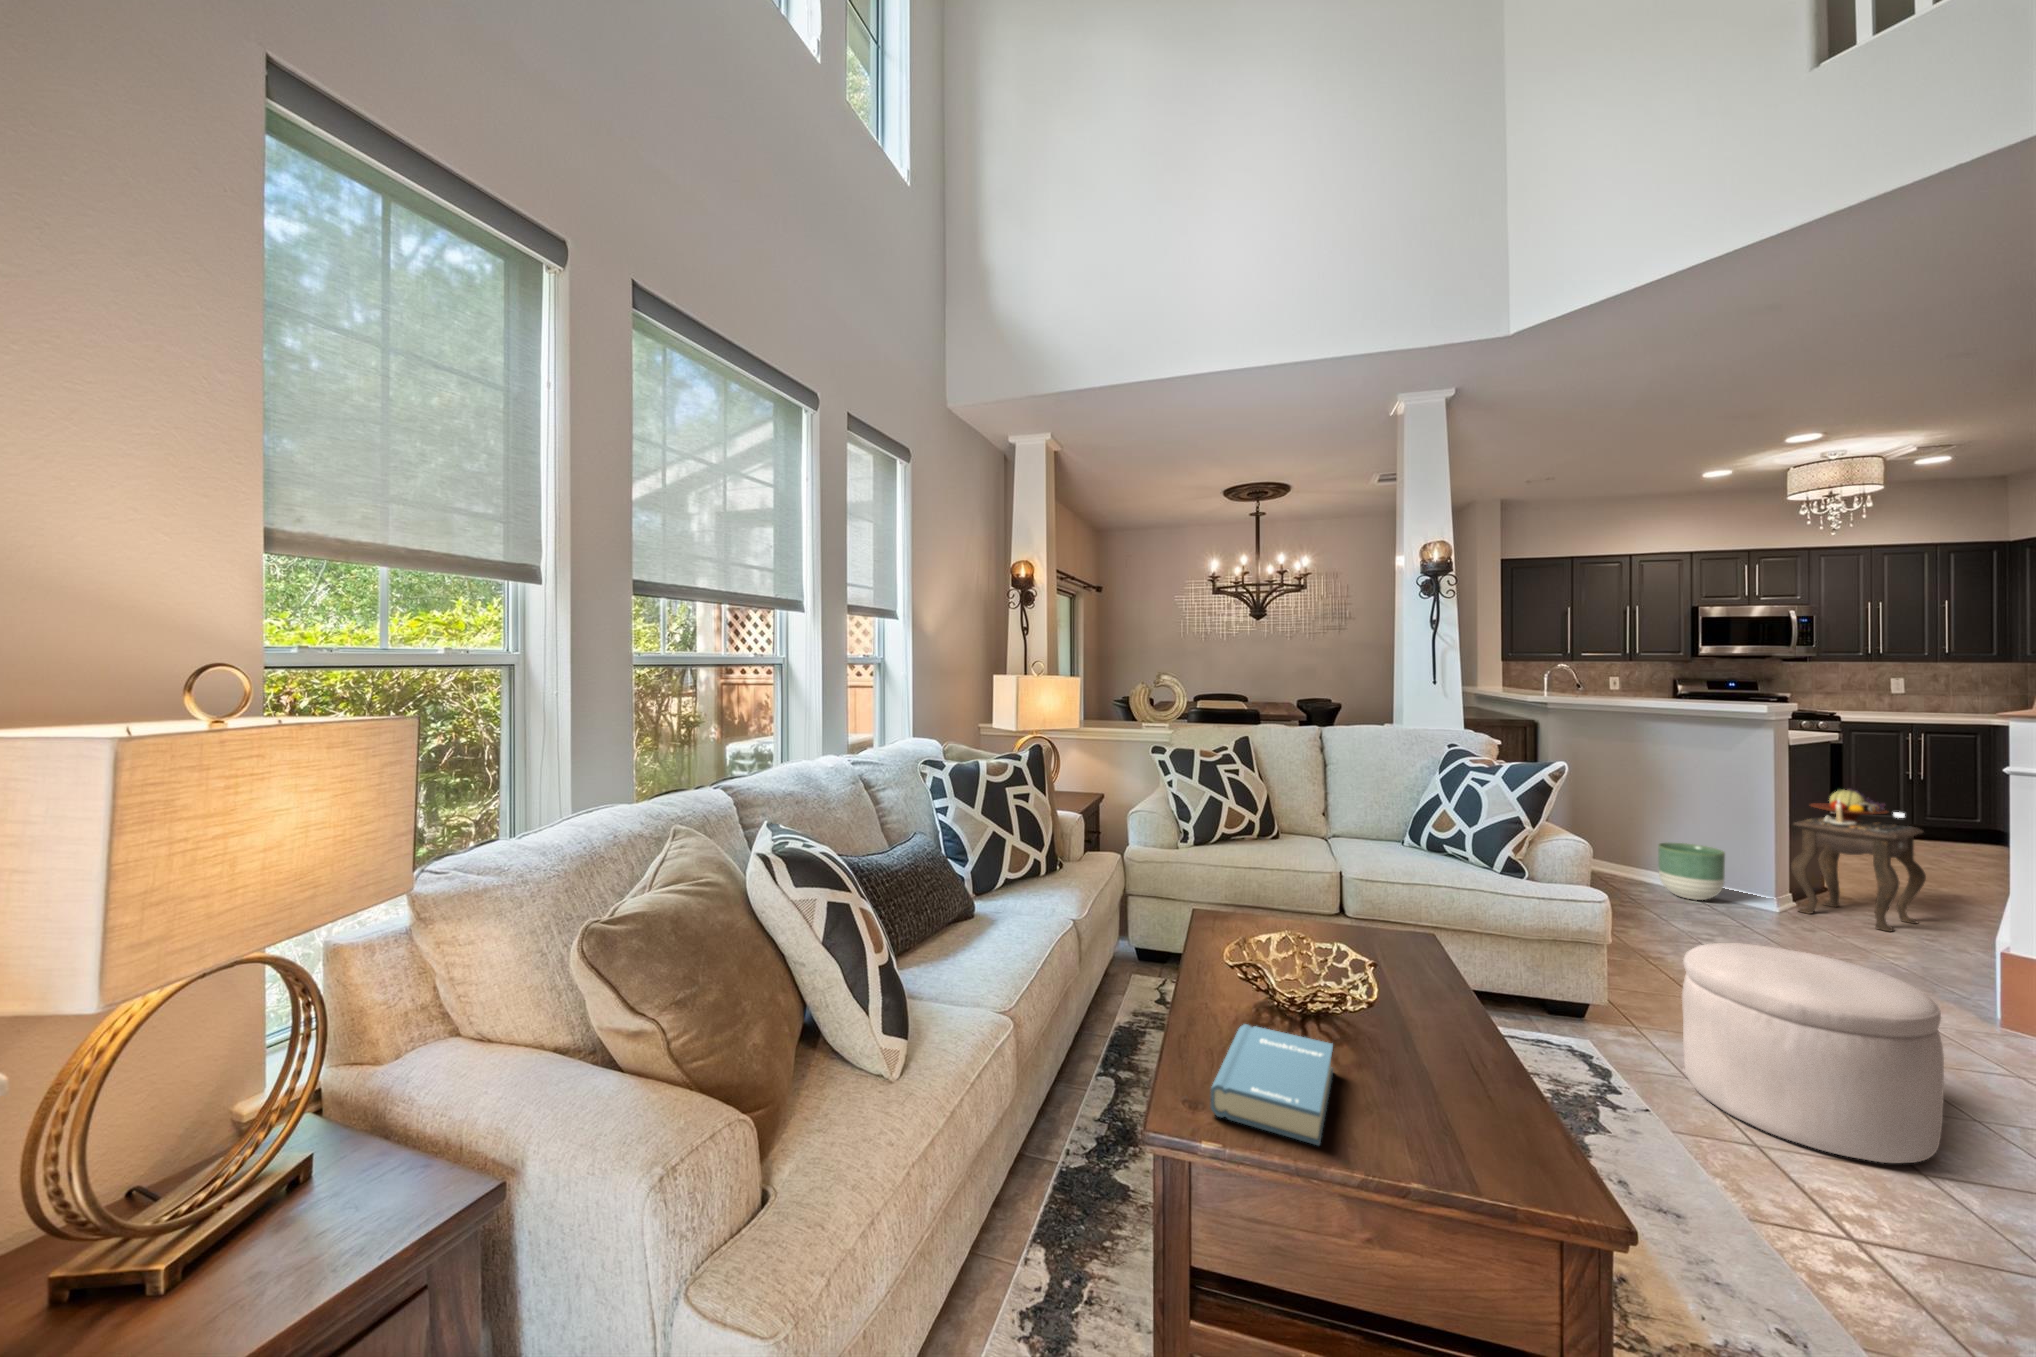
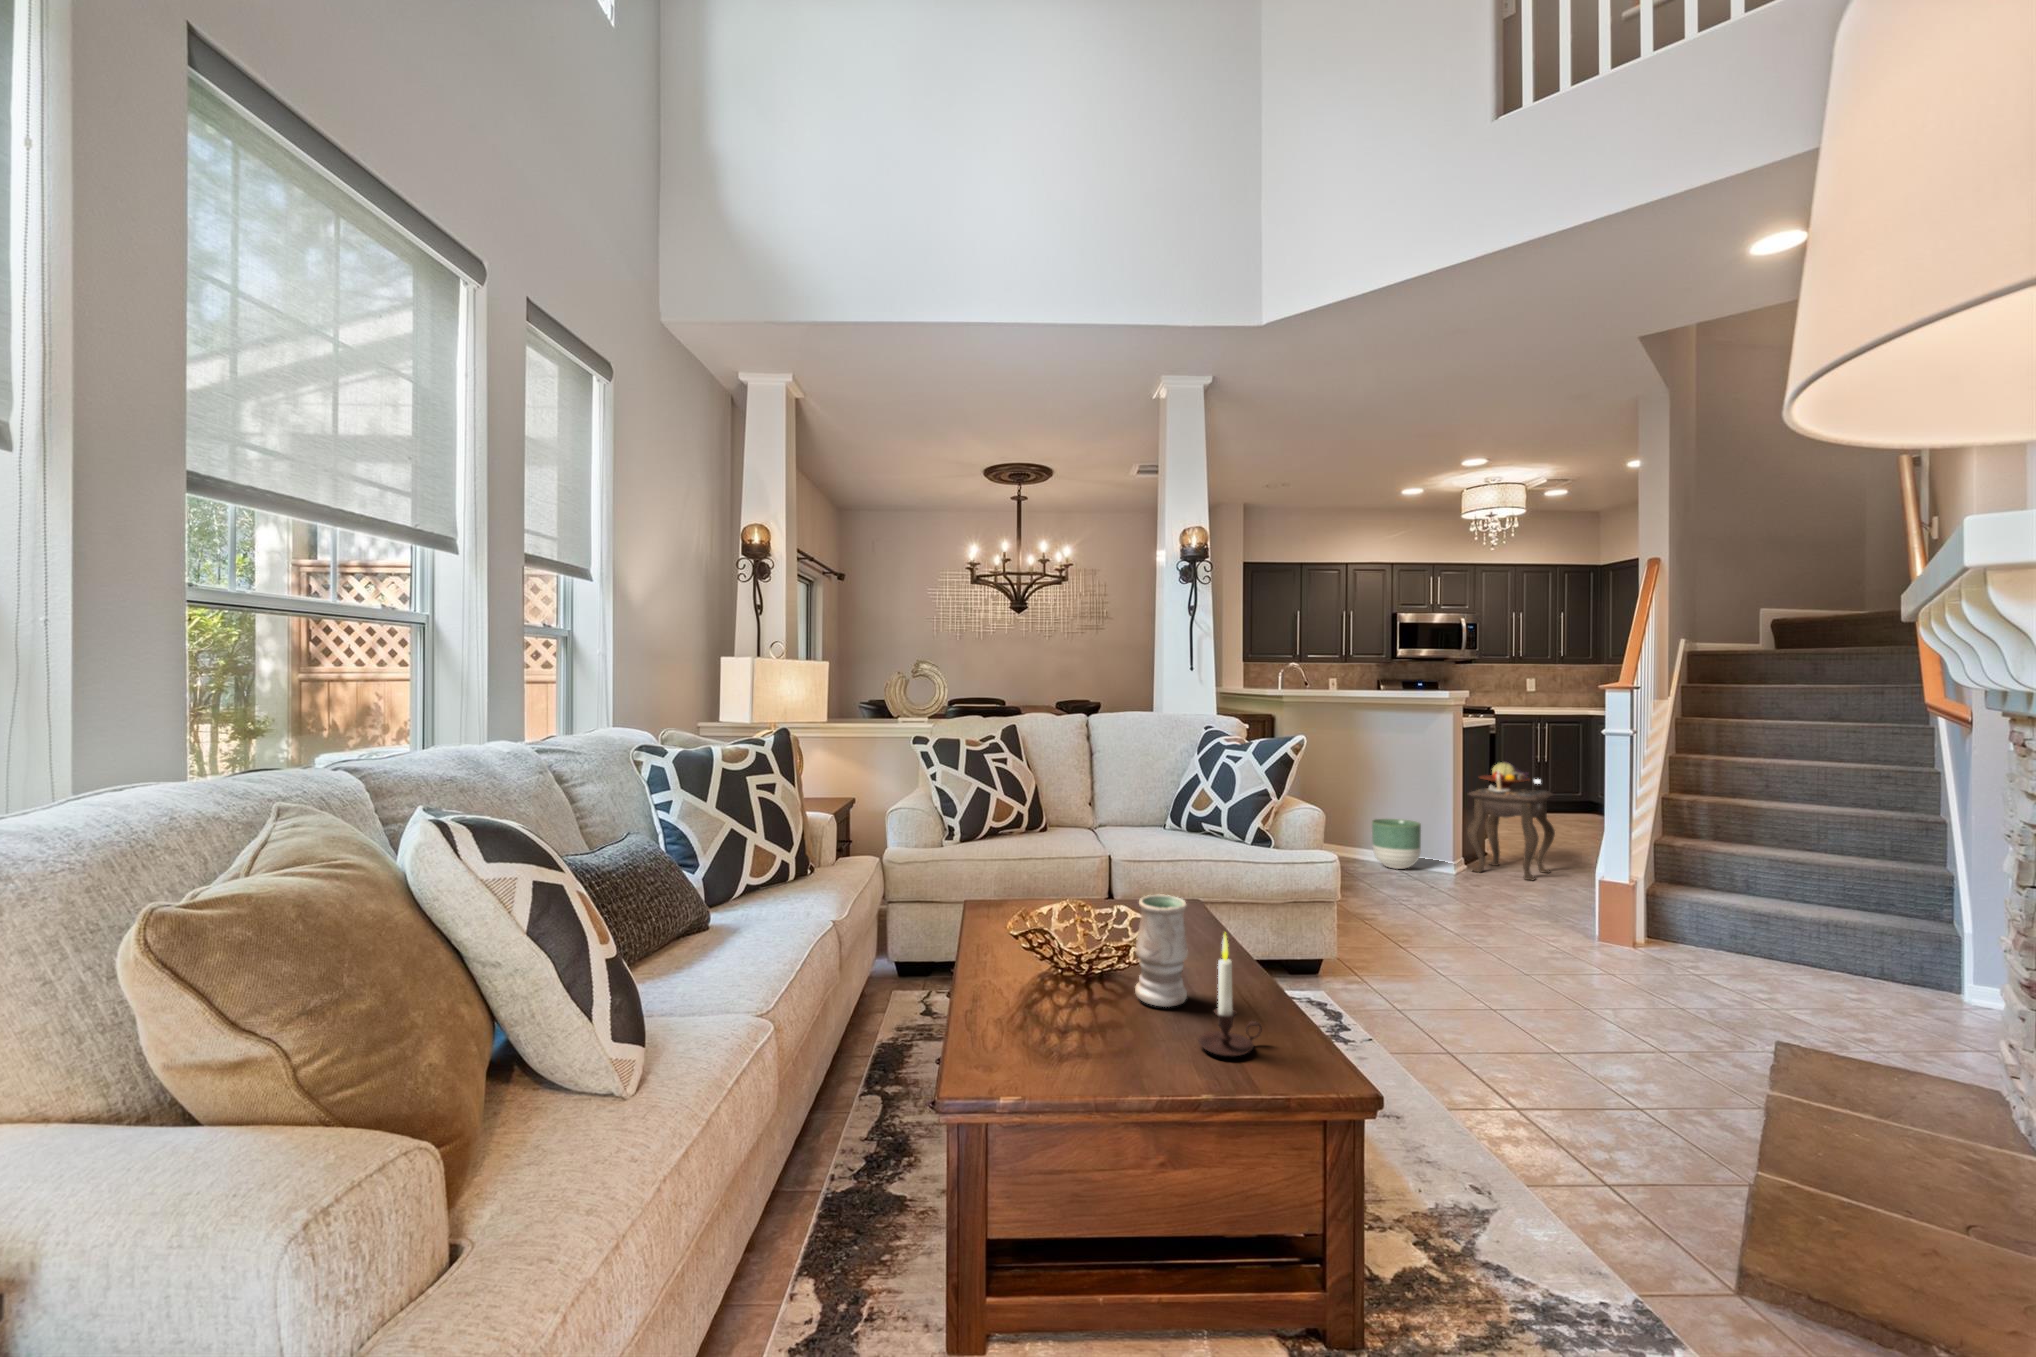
ottoman: present [1682,943,1944,1164] -> none [1397,885,1573,1052]
vase: none [1351,952,1408,1069] -> present [1135,894,1188,1007]
candle: none [1414,1014,1489,1146] -> present [1198,934,1262,1056]
hardback book: present [1211,1024,1333,1145] -> none [1005,983,1121,1078]

